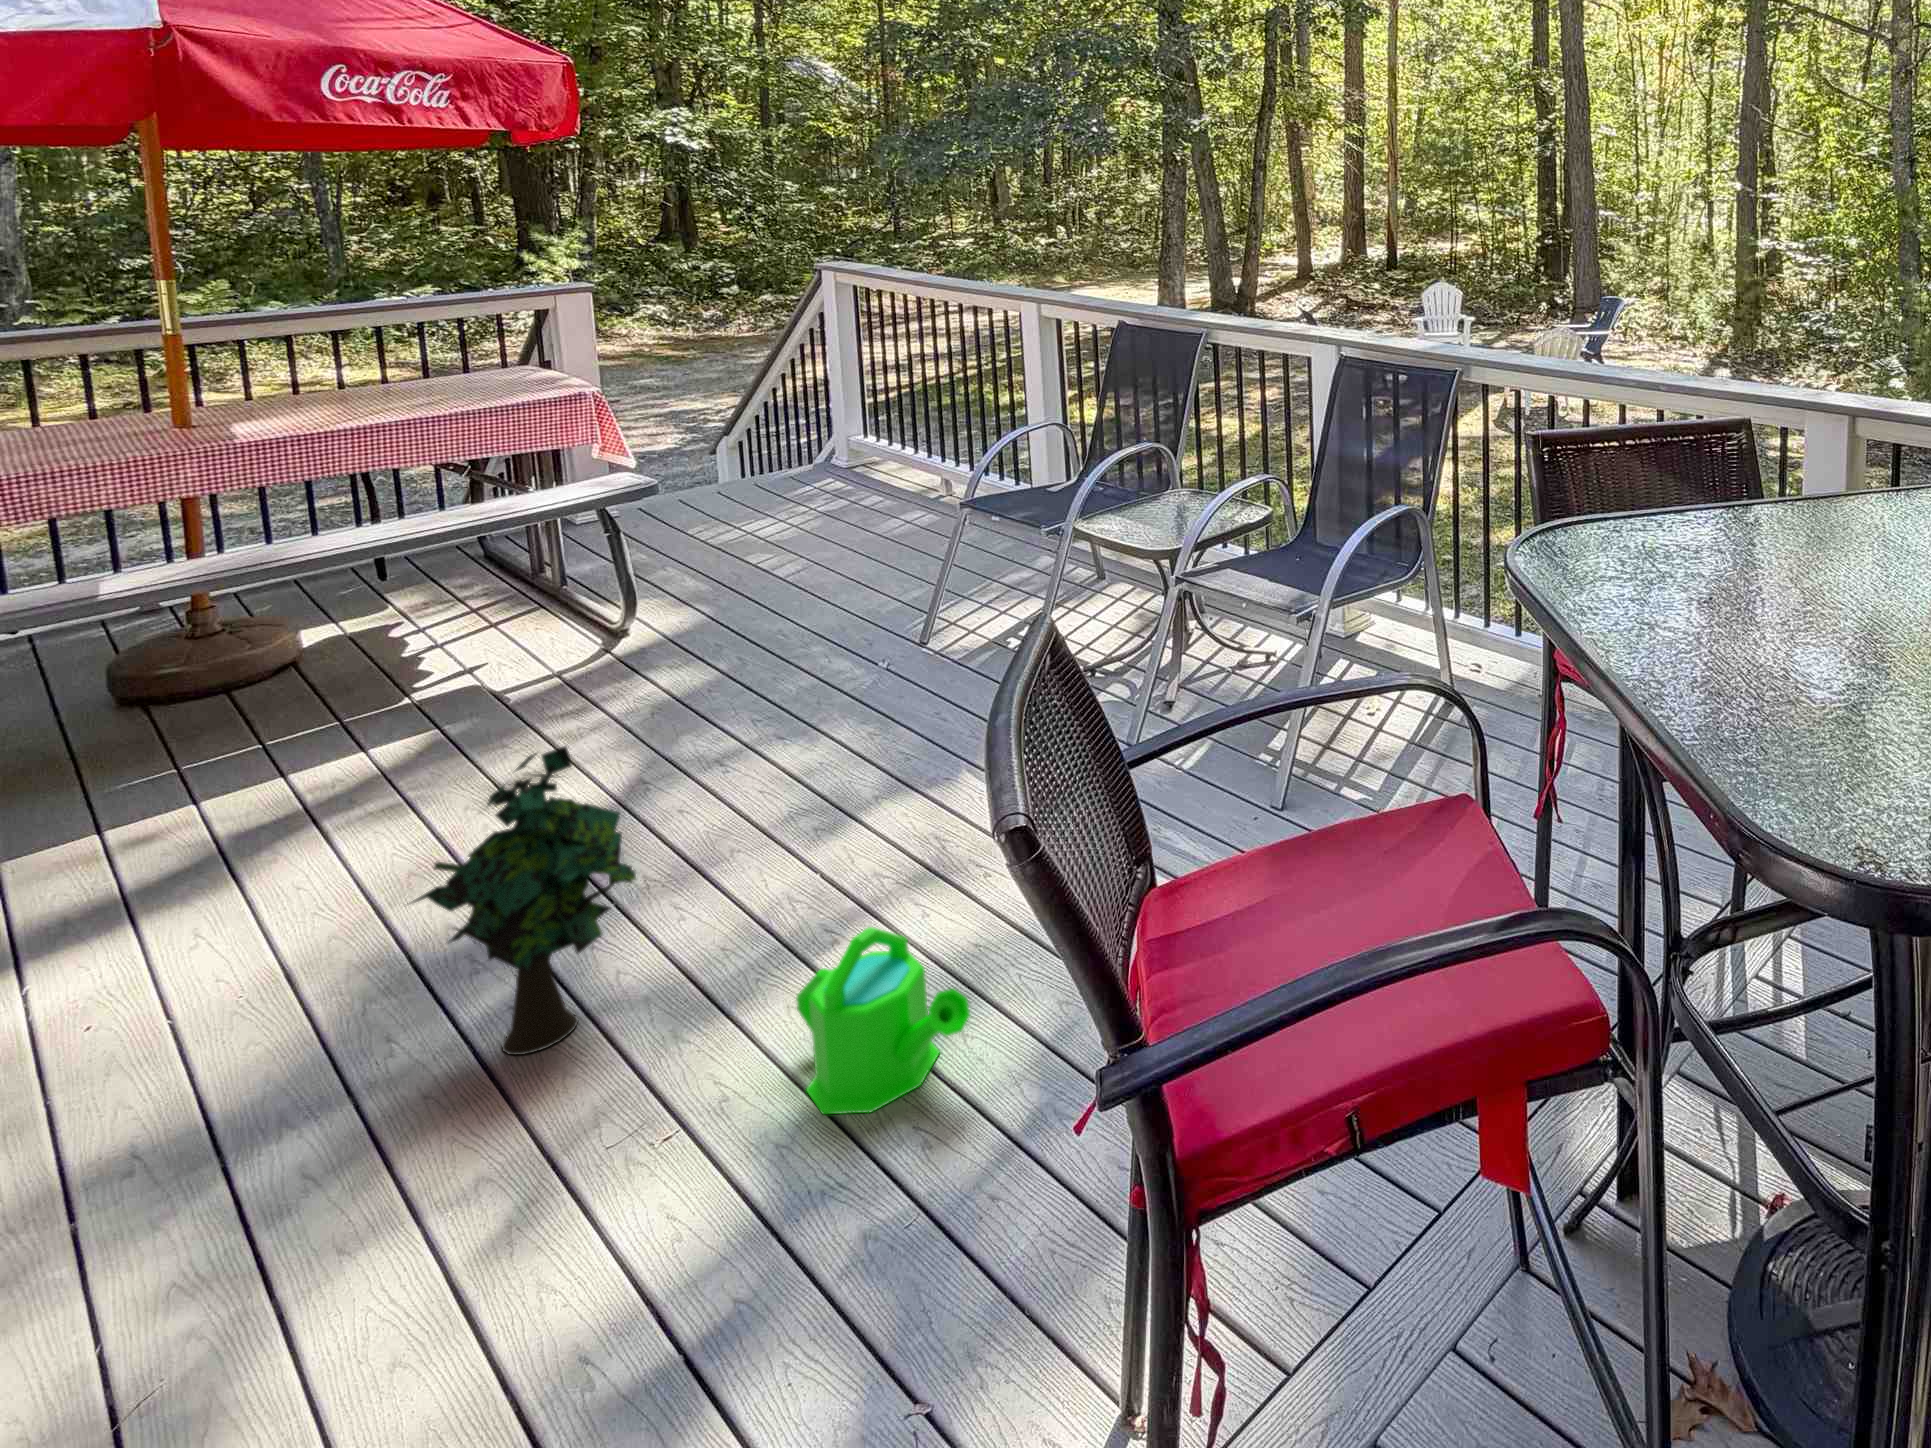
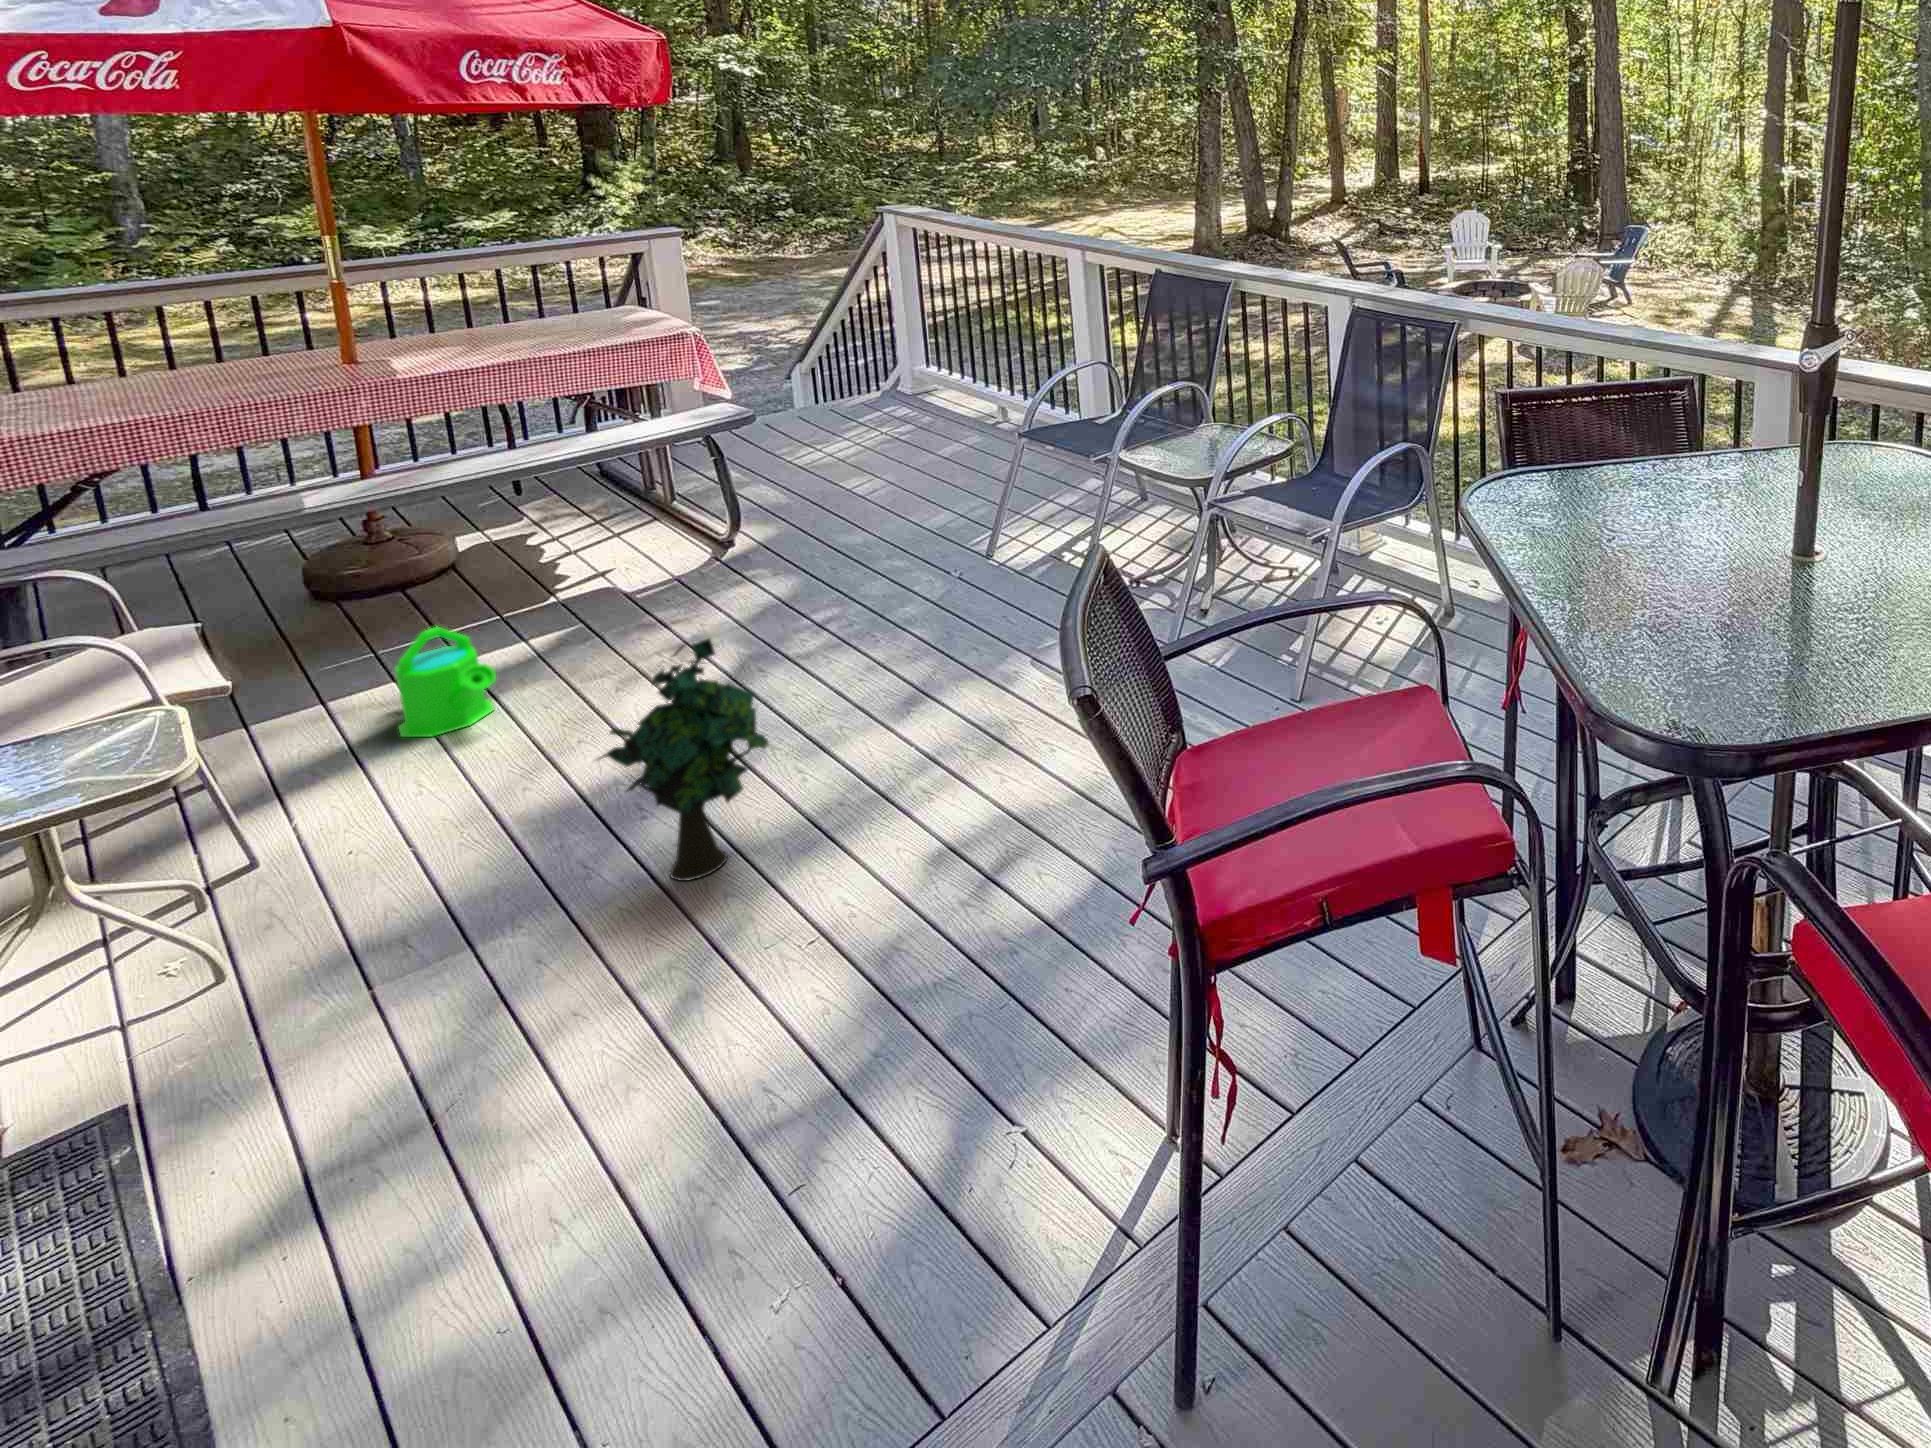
watering can: present [796,927,970,1114] -> present [395,627,496,737]

